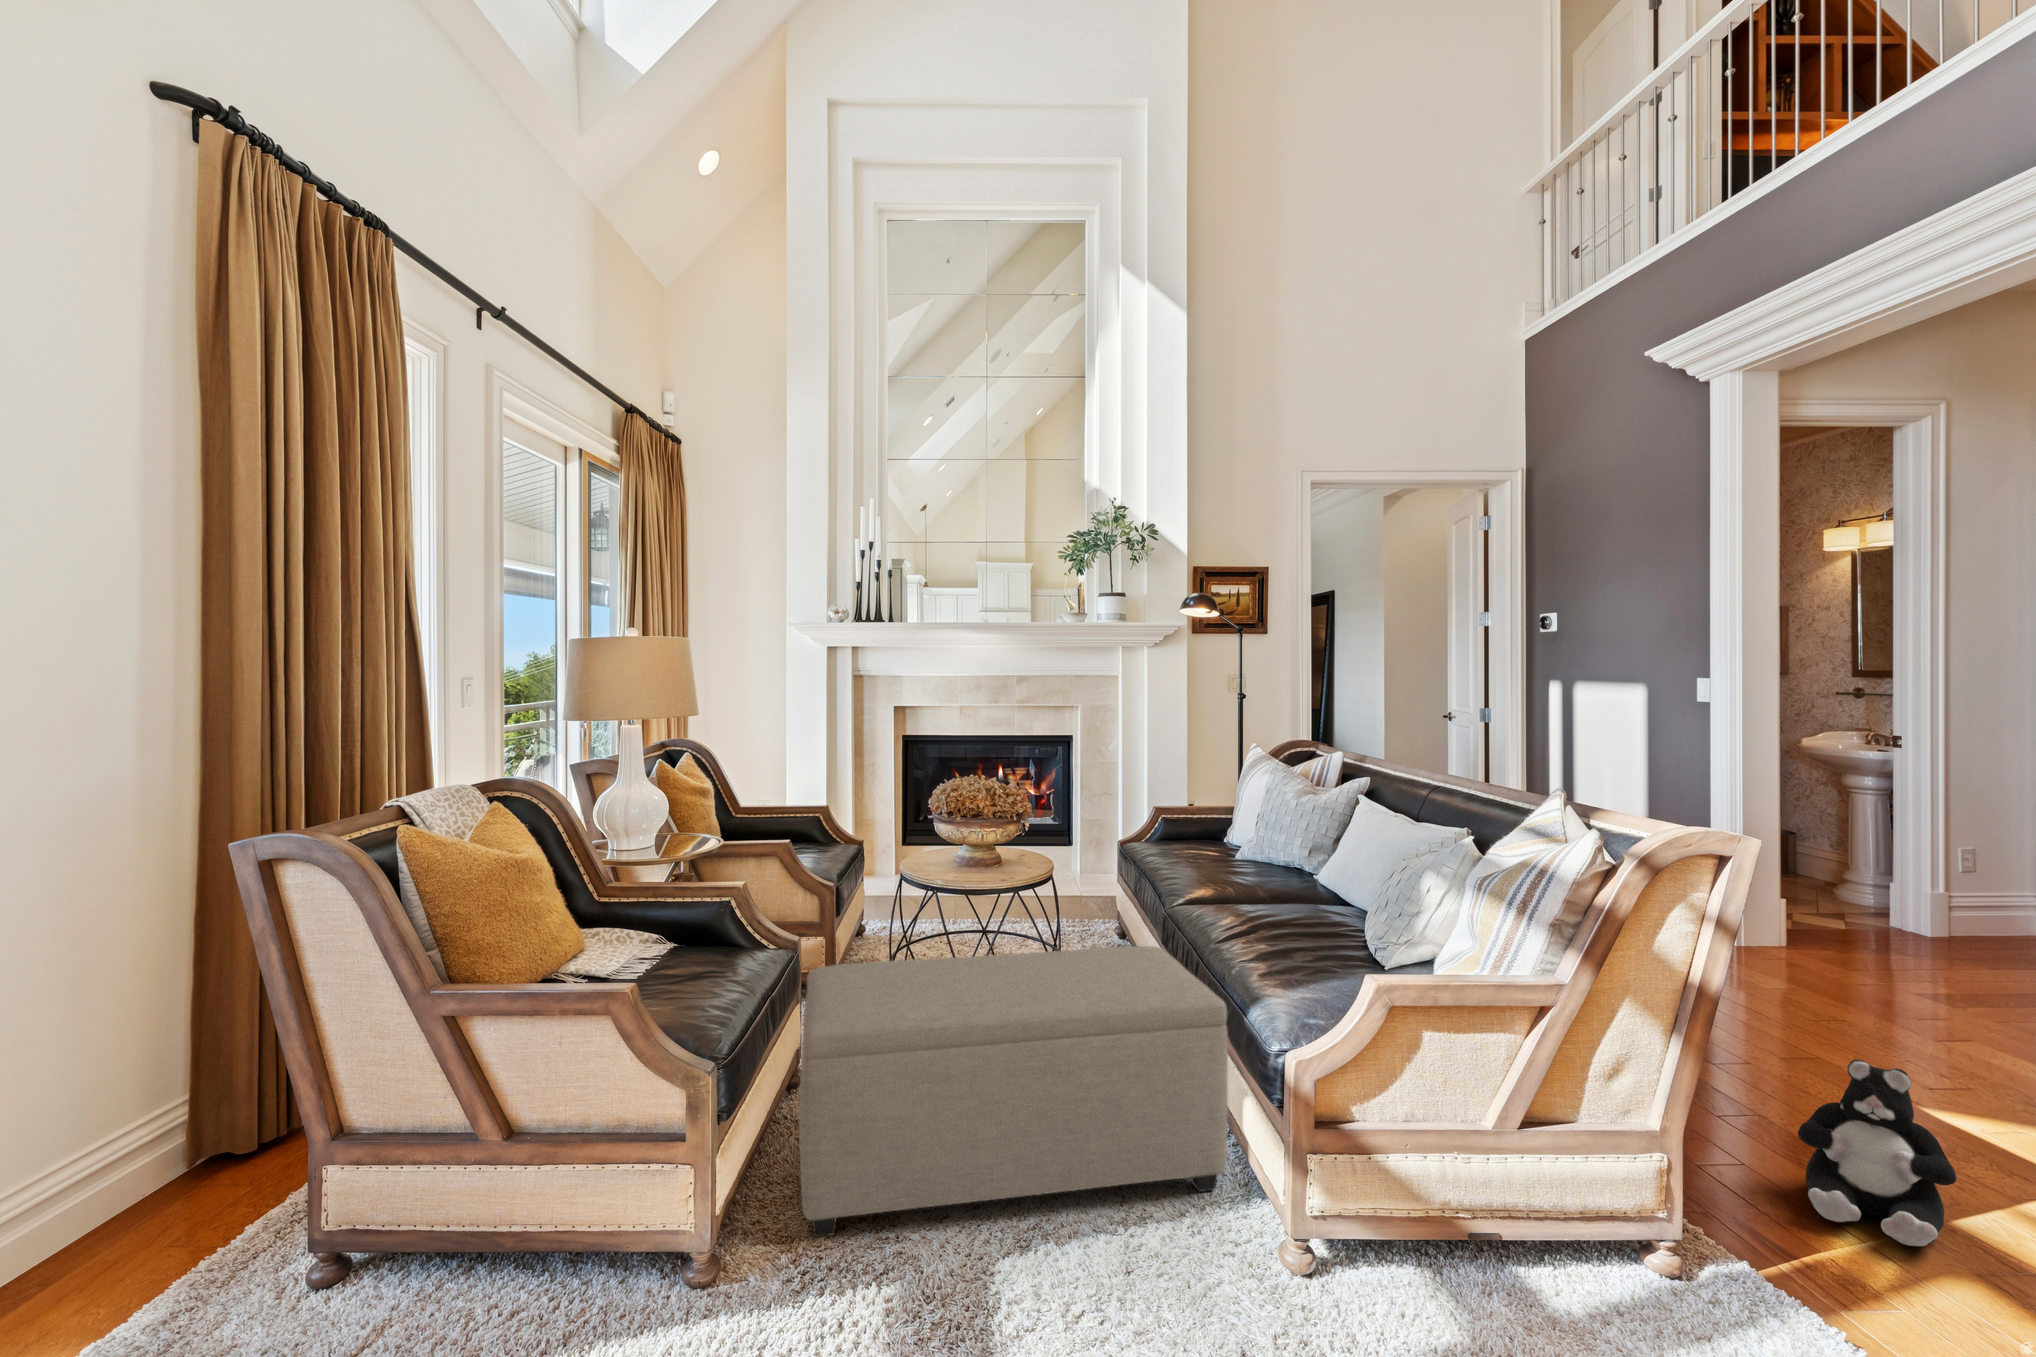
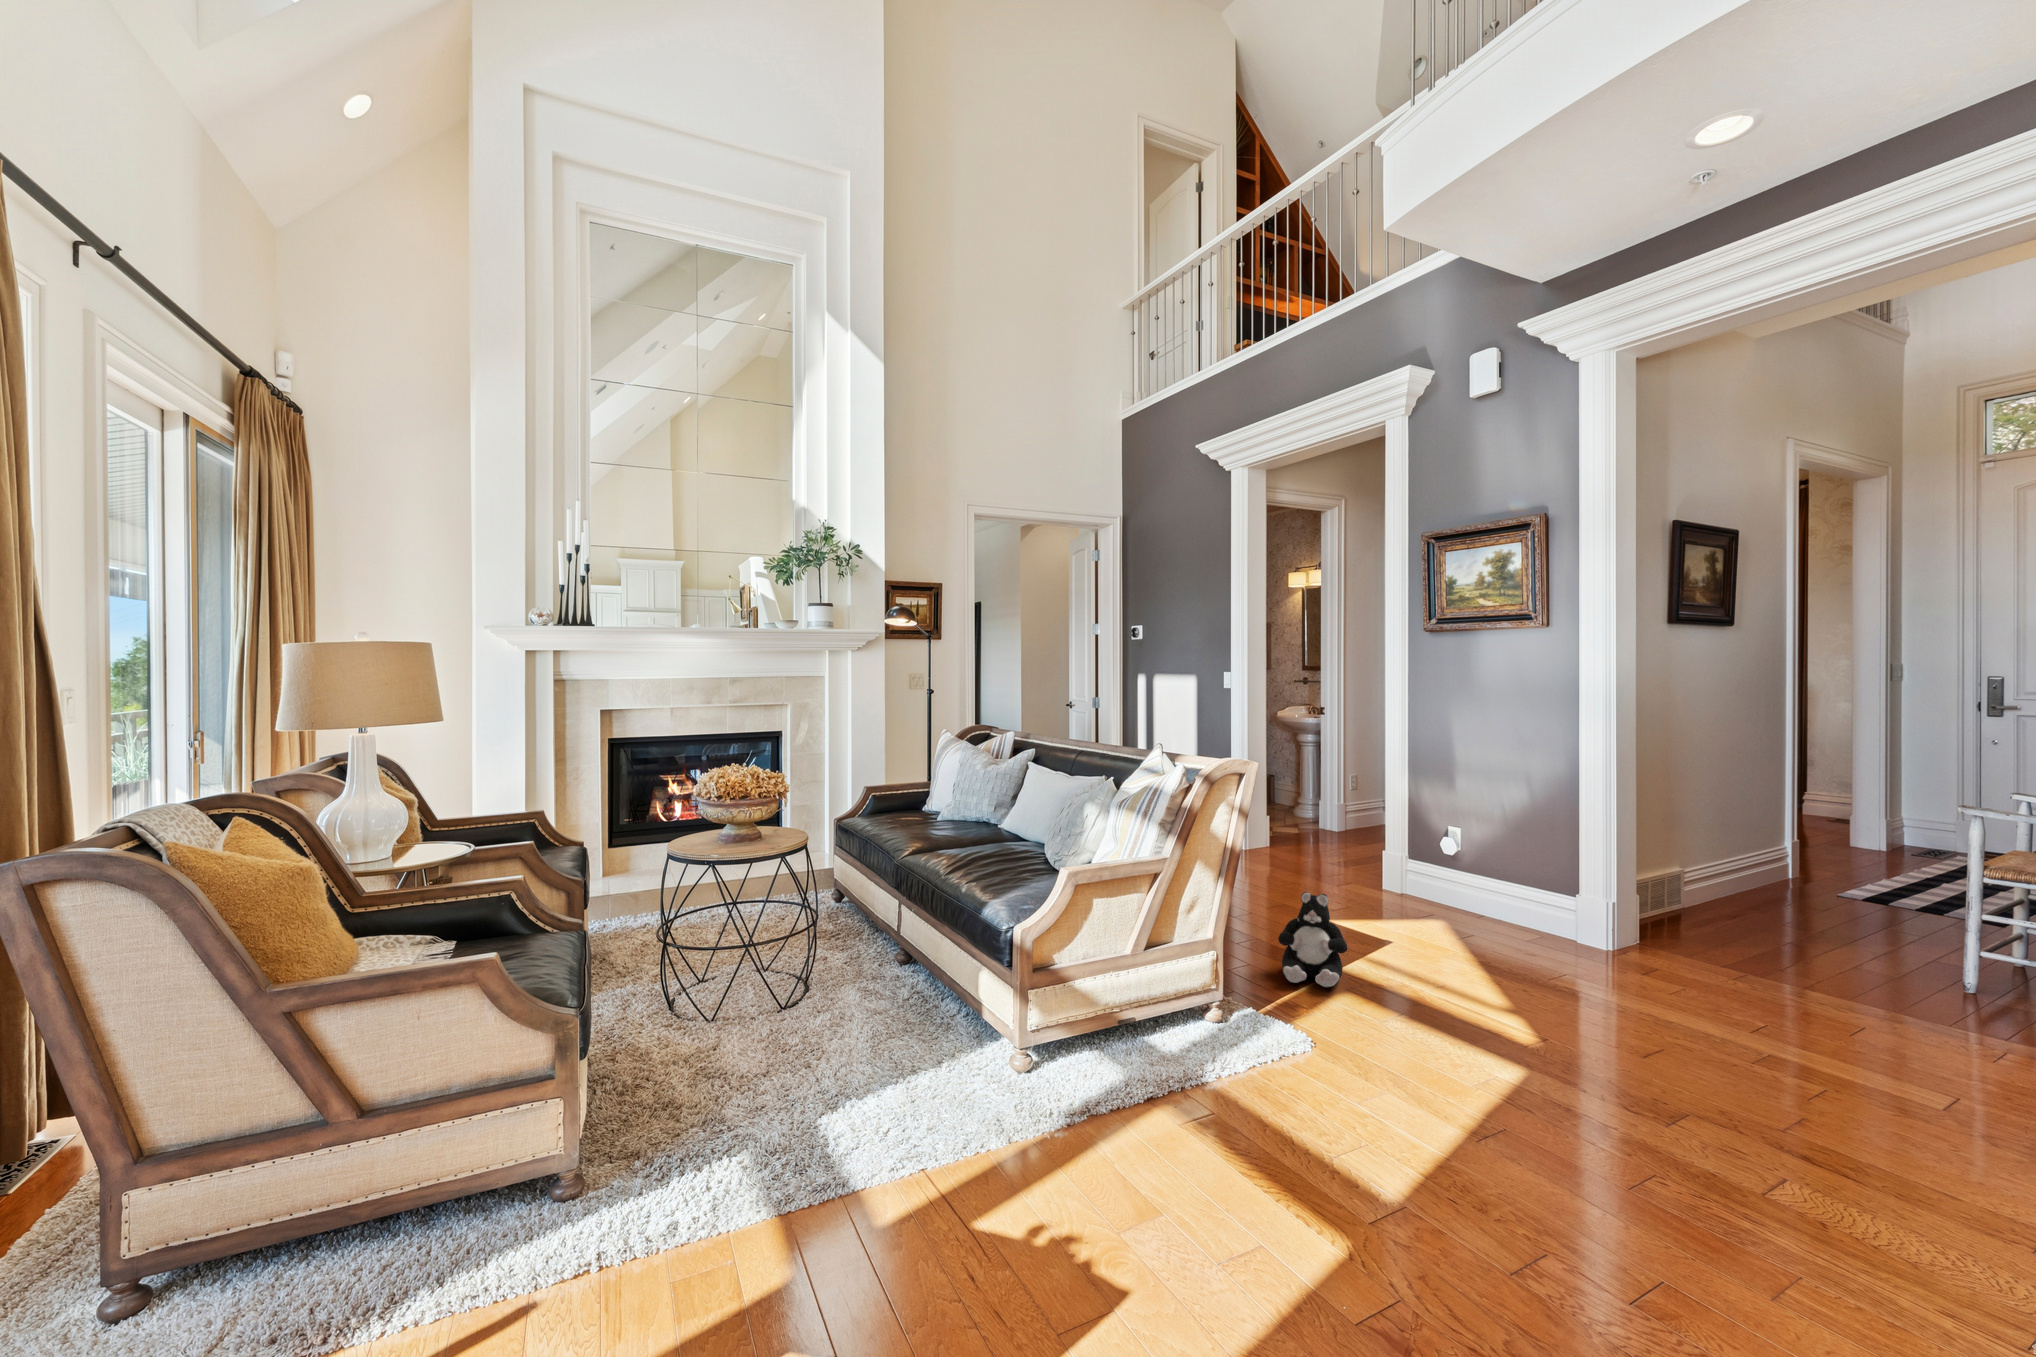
ottoman: present [799,946,1228,1237] -> none [637,875,967,1115]

